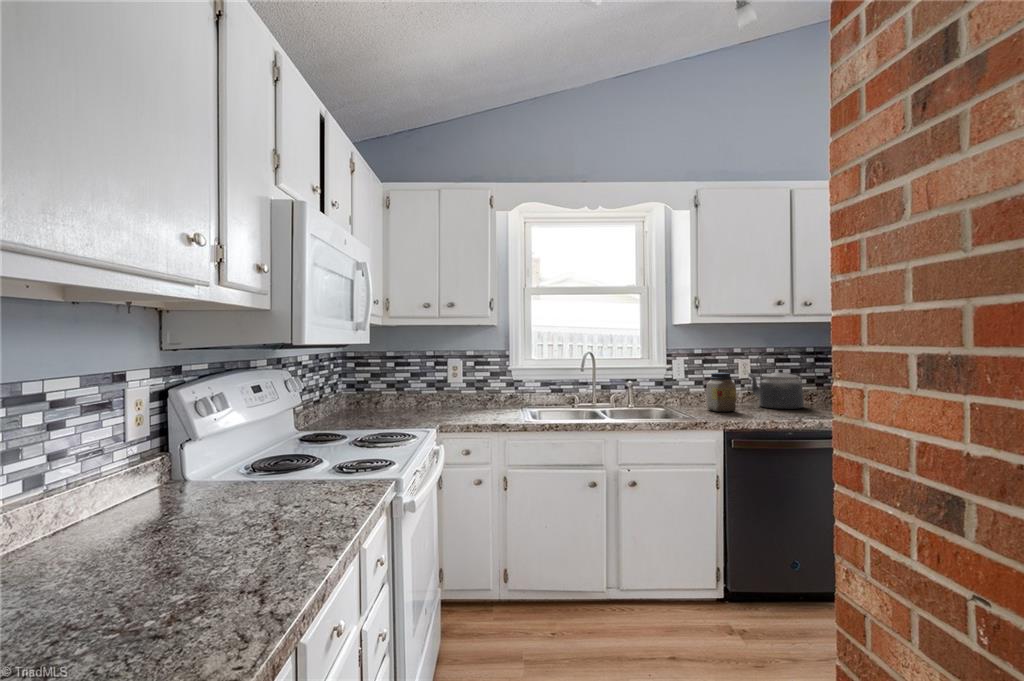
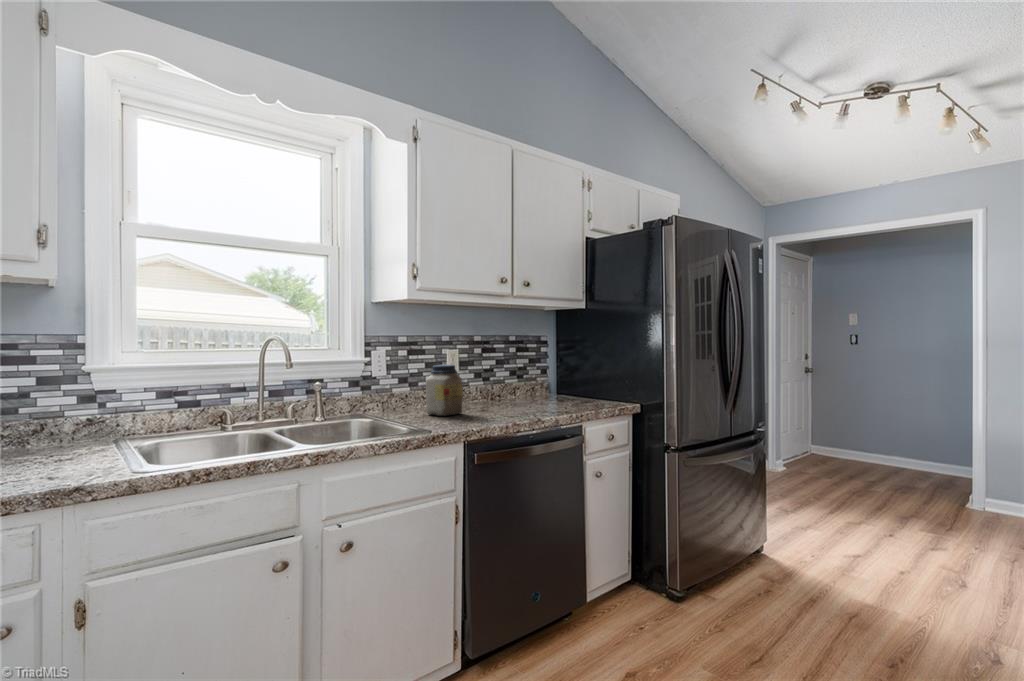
kettle: present [748,351,806,409] -> none [460,339,522,406]

